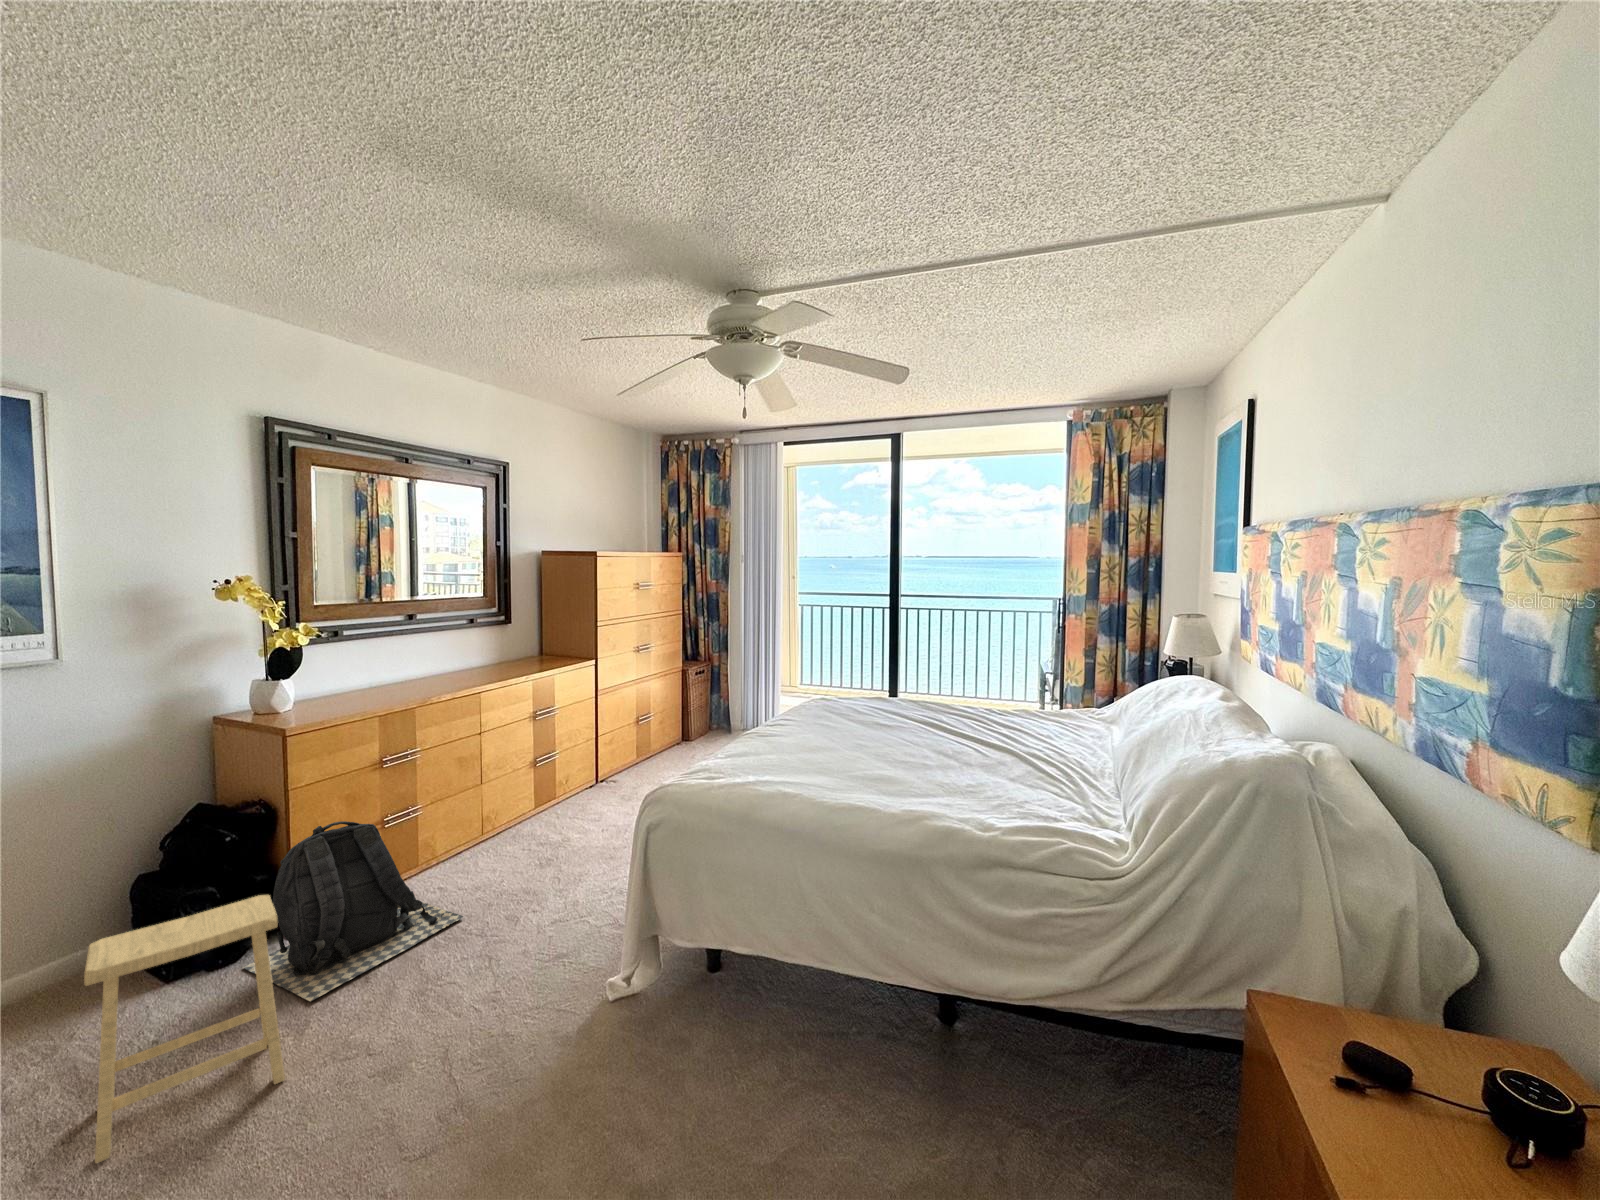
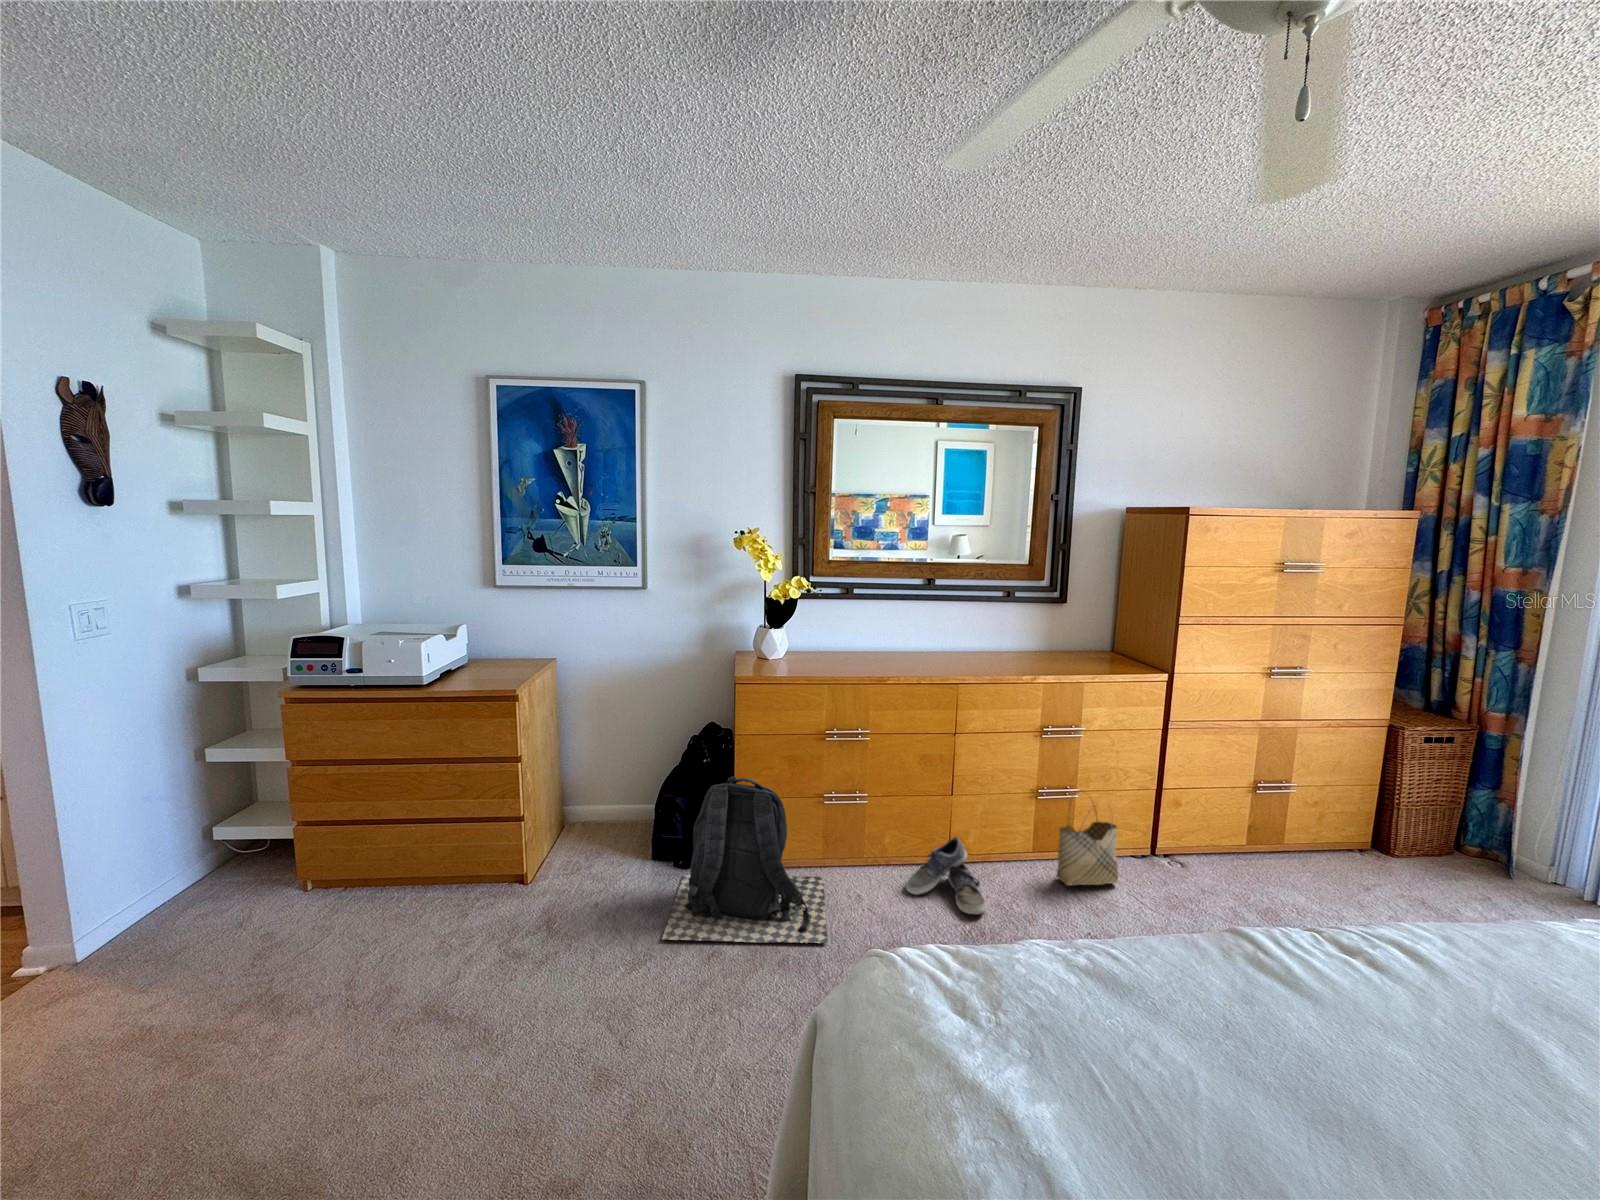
woven basket: none [560,749,595,815] -> present [1056,791,1118,886]
shoe: none [473,811,544,866] -> present [906,837,986,914]
footstool: present [84,895,285,1163] -> none [478,804,619,1000]

